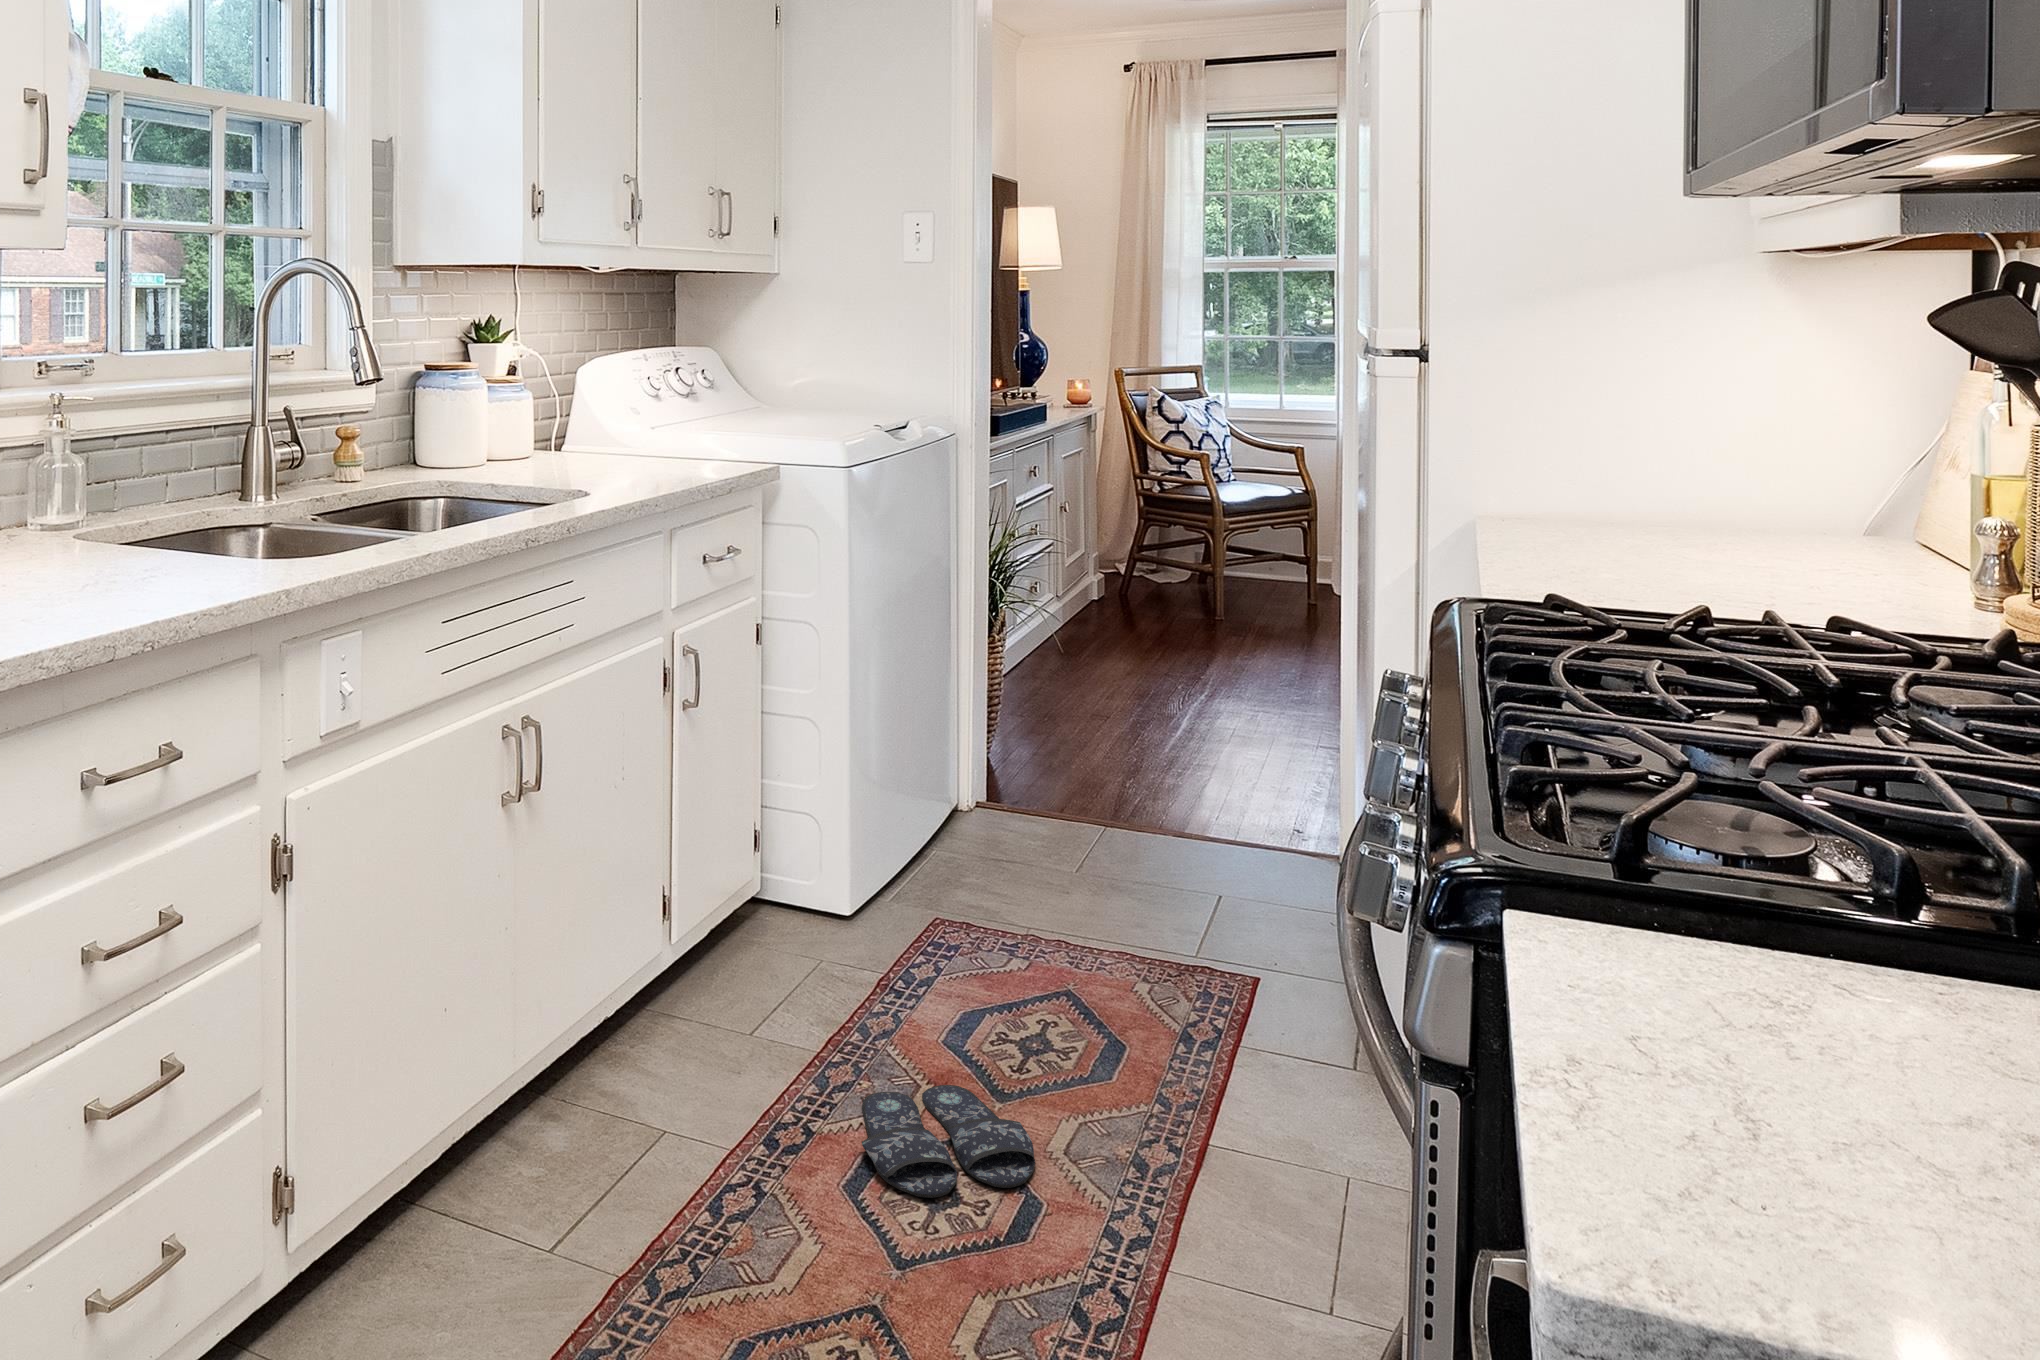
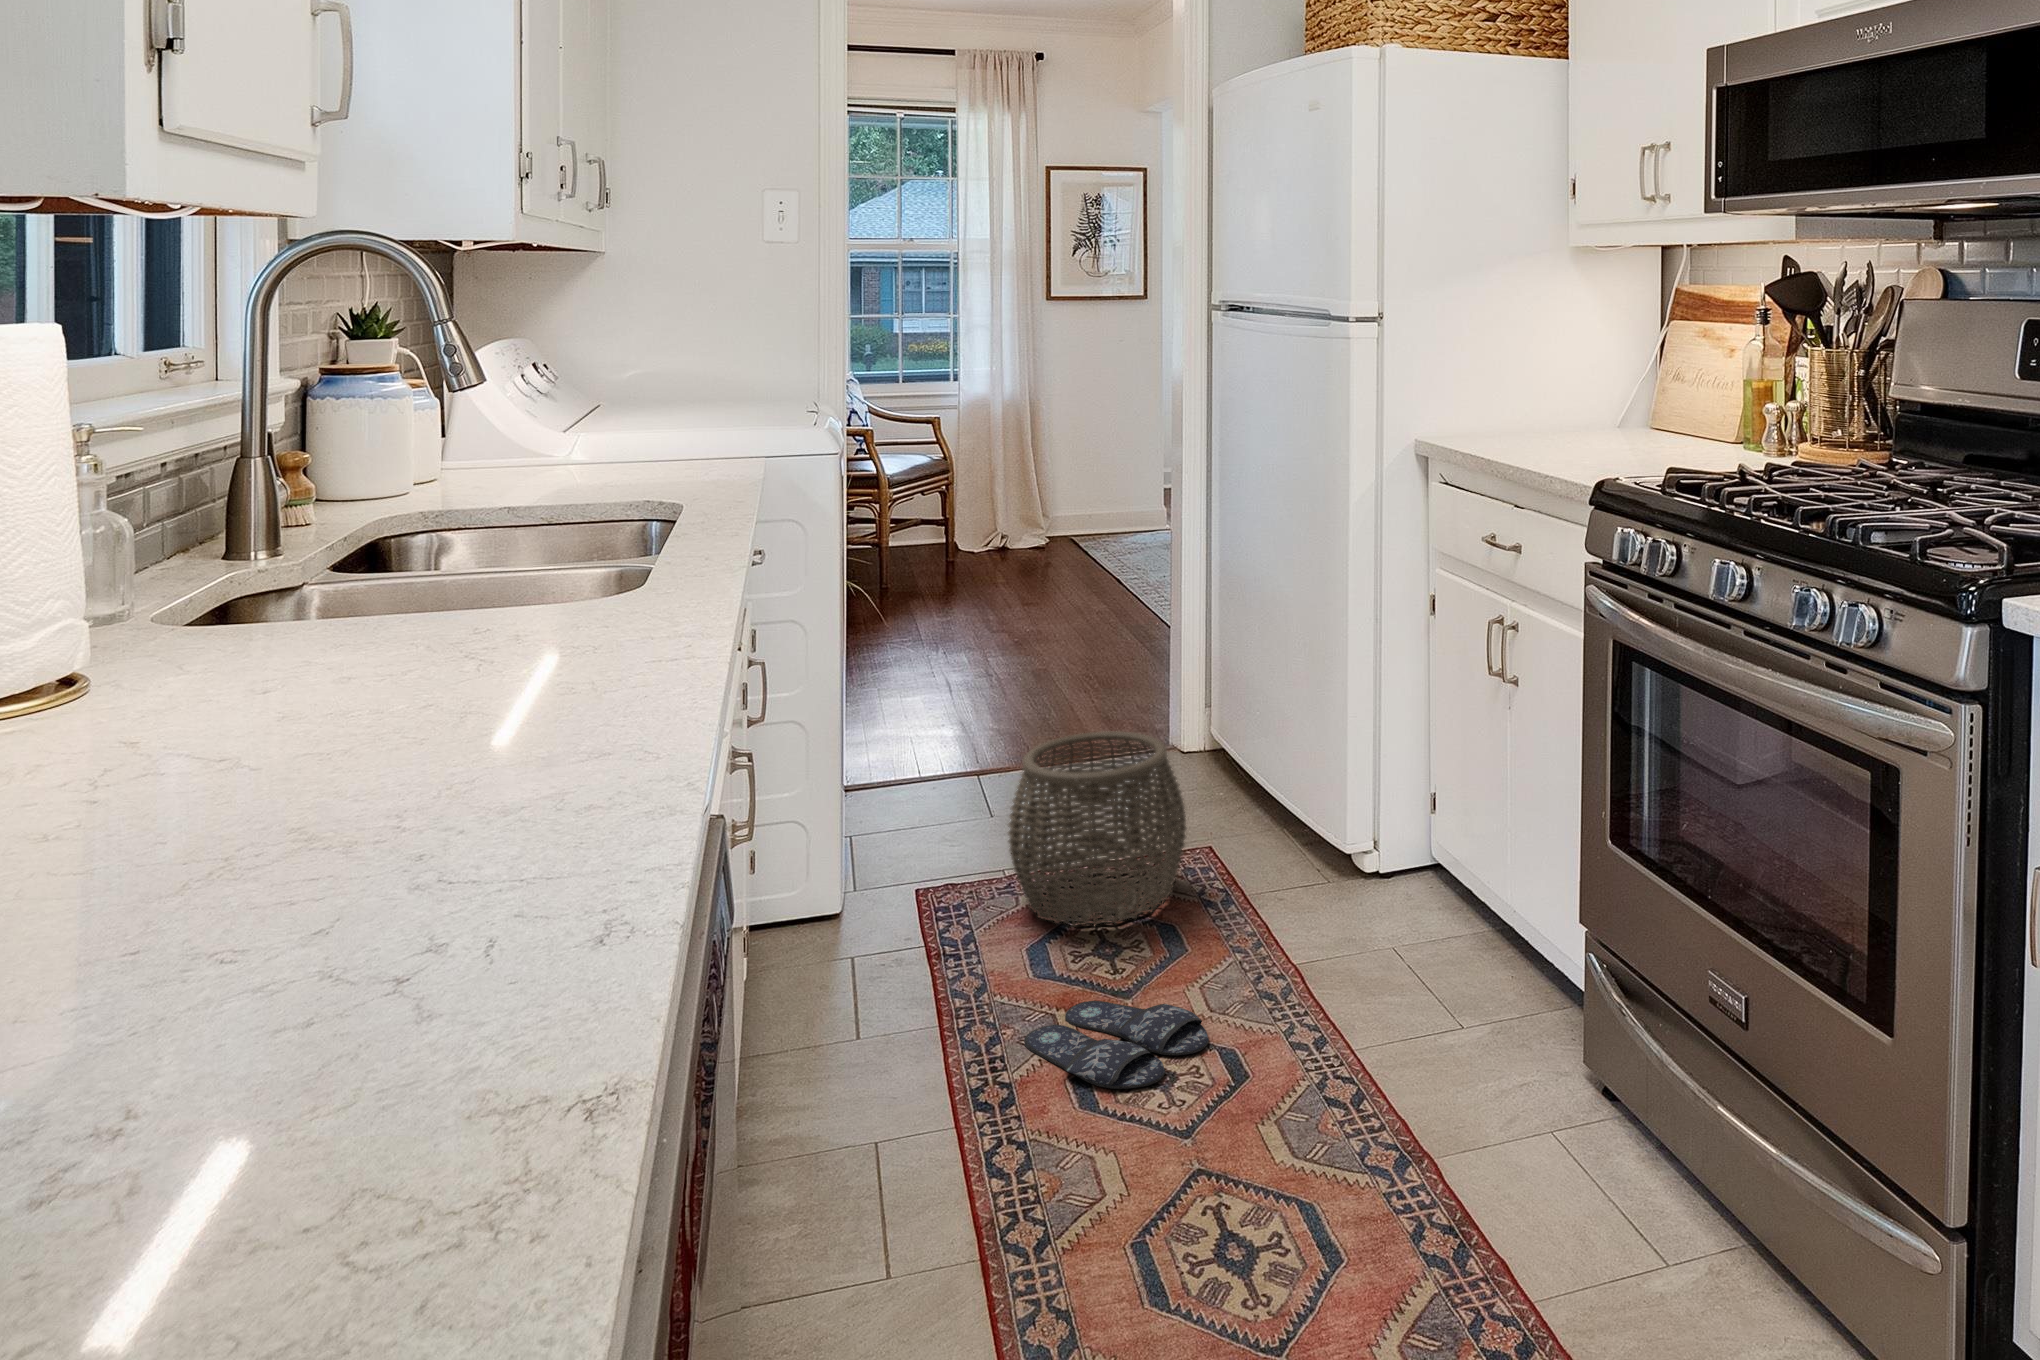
woven basket: none [982,798,1185,1024] -> present [1008,731,1186,926]

